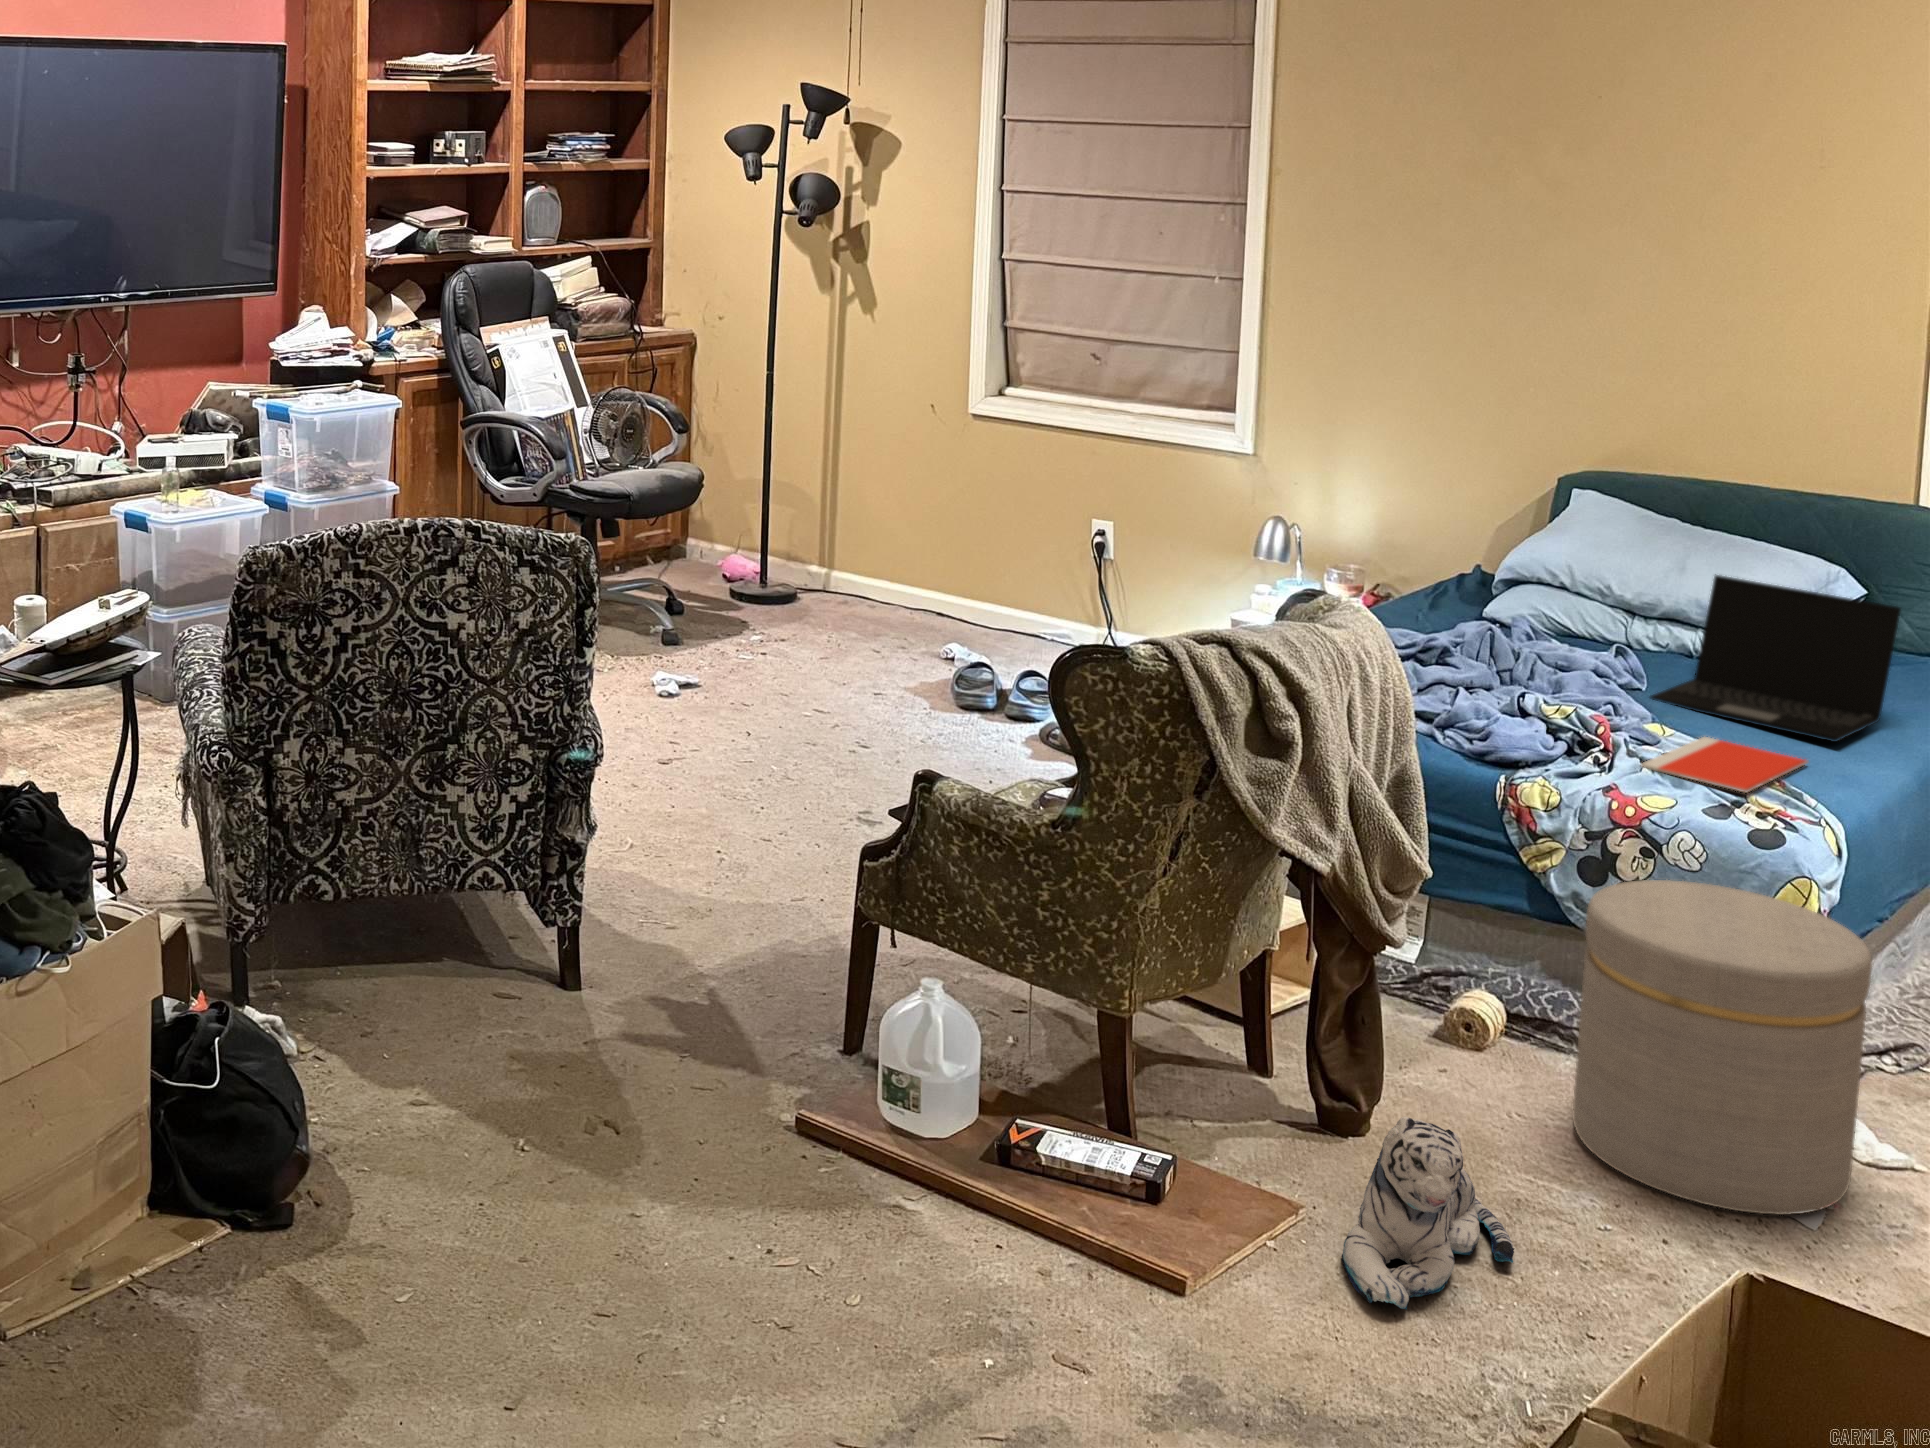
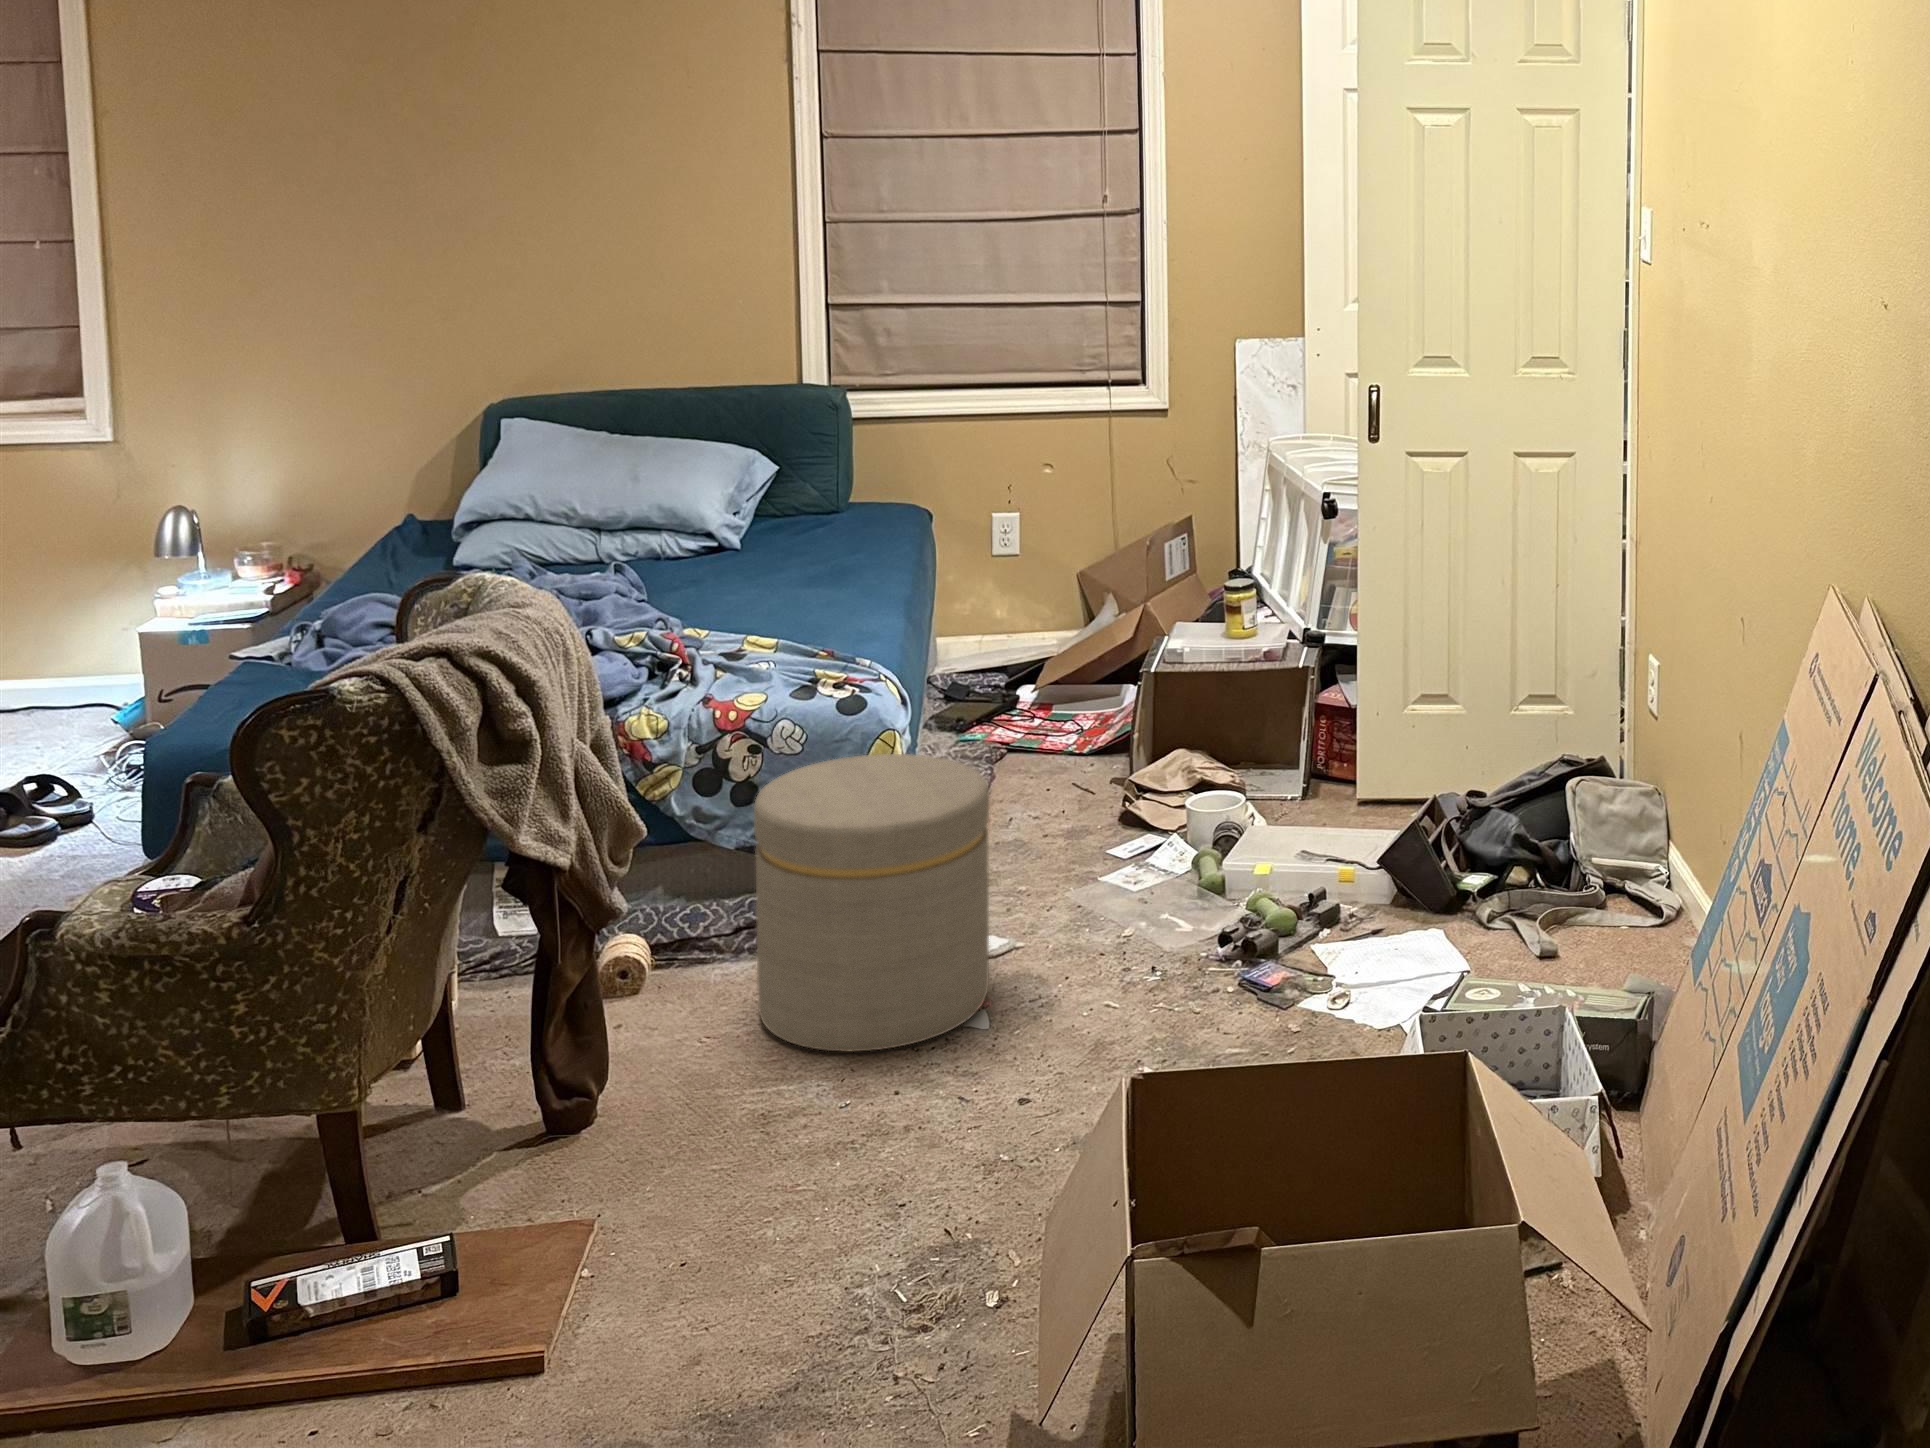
laptop: present [1650,574,1901,742] -> none [675,475,859,609]
notebook: present [1641,737,1808,793] -> none [716,627,834,671]
plush toy: present [1341,1117,1514,1309] -> none [646,1073,805,1279]

